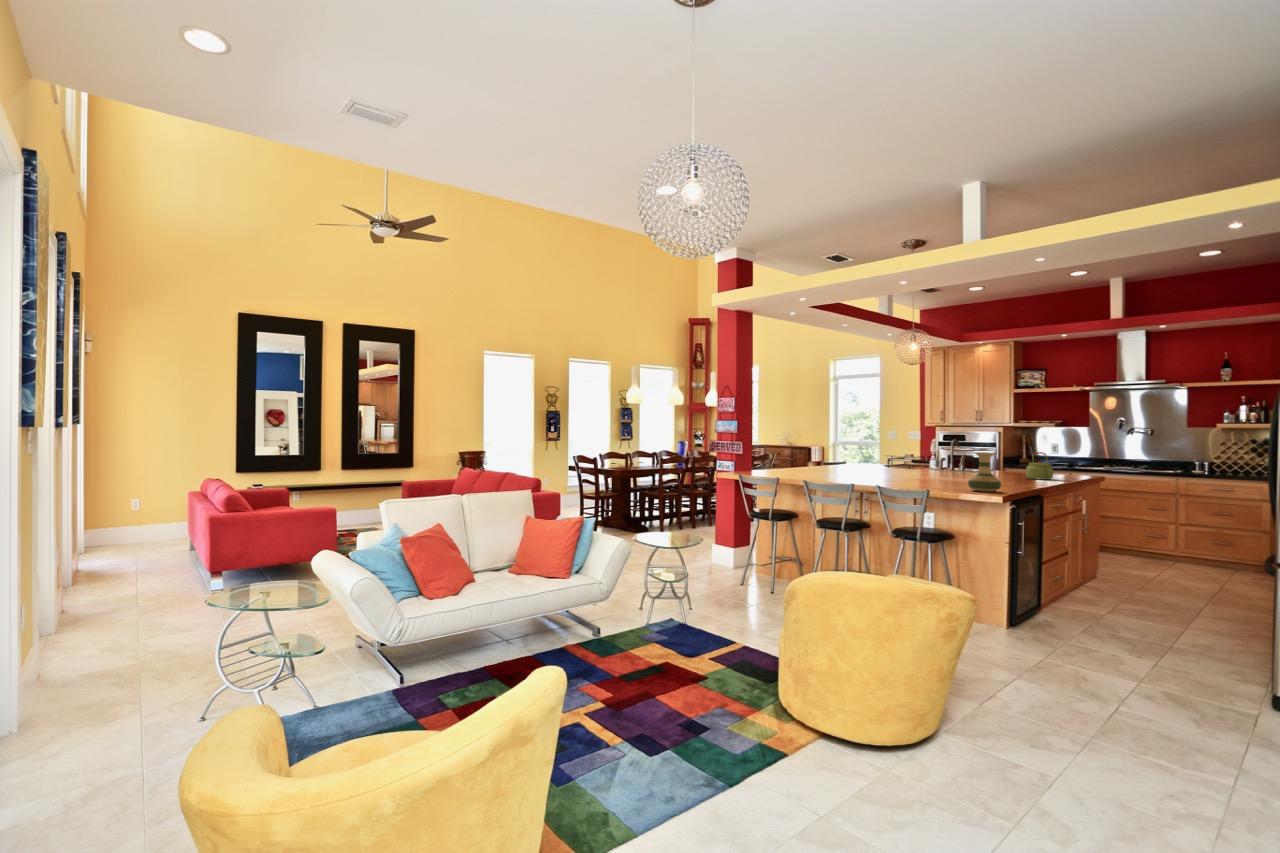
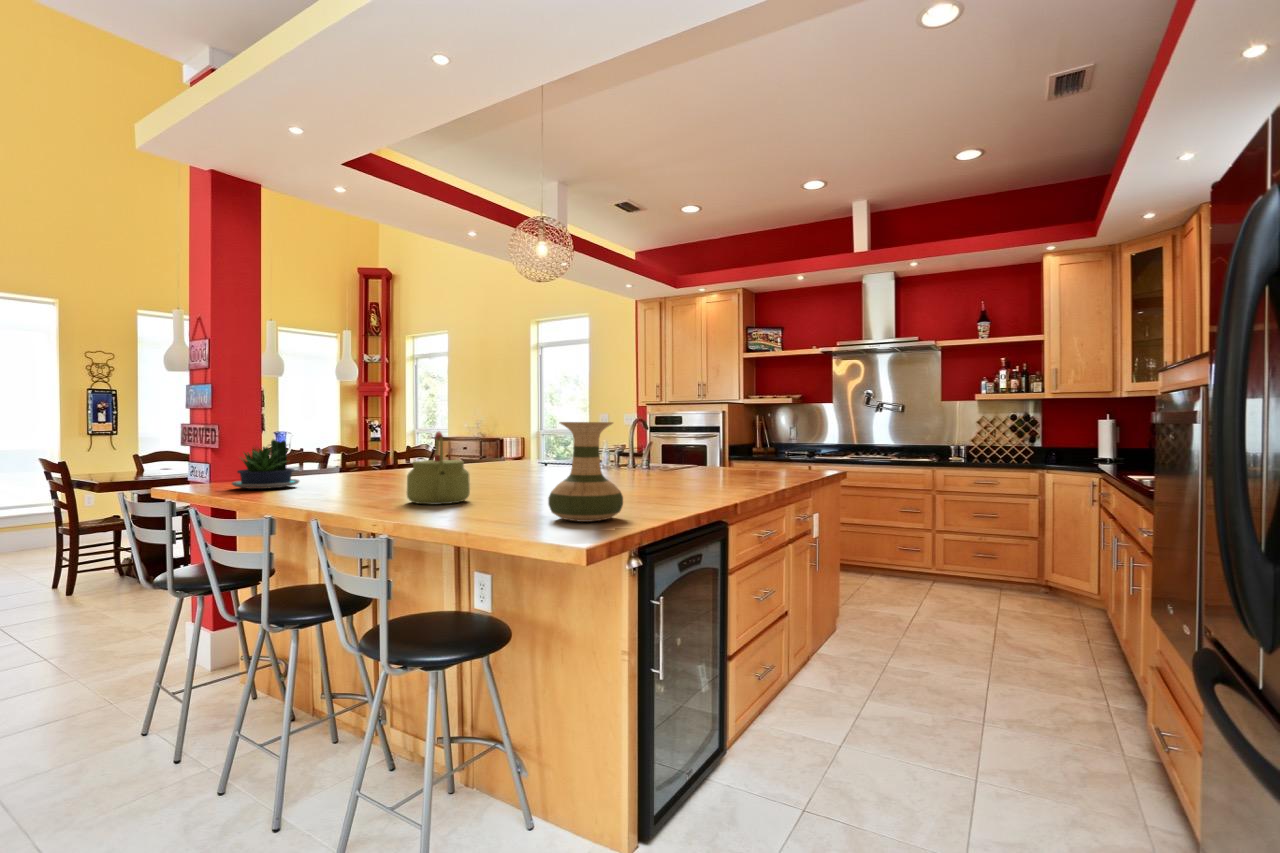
kettle: present [1026,452,1053,480] -> present [407,432,470,504]
potted plant: none [775,453,804,476] -> present [232,440,299,489]

